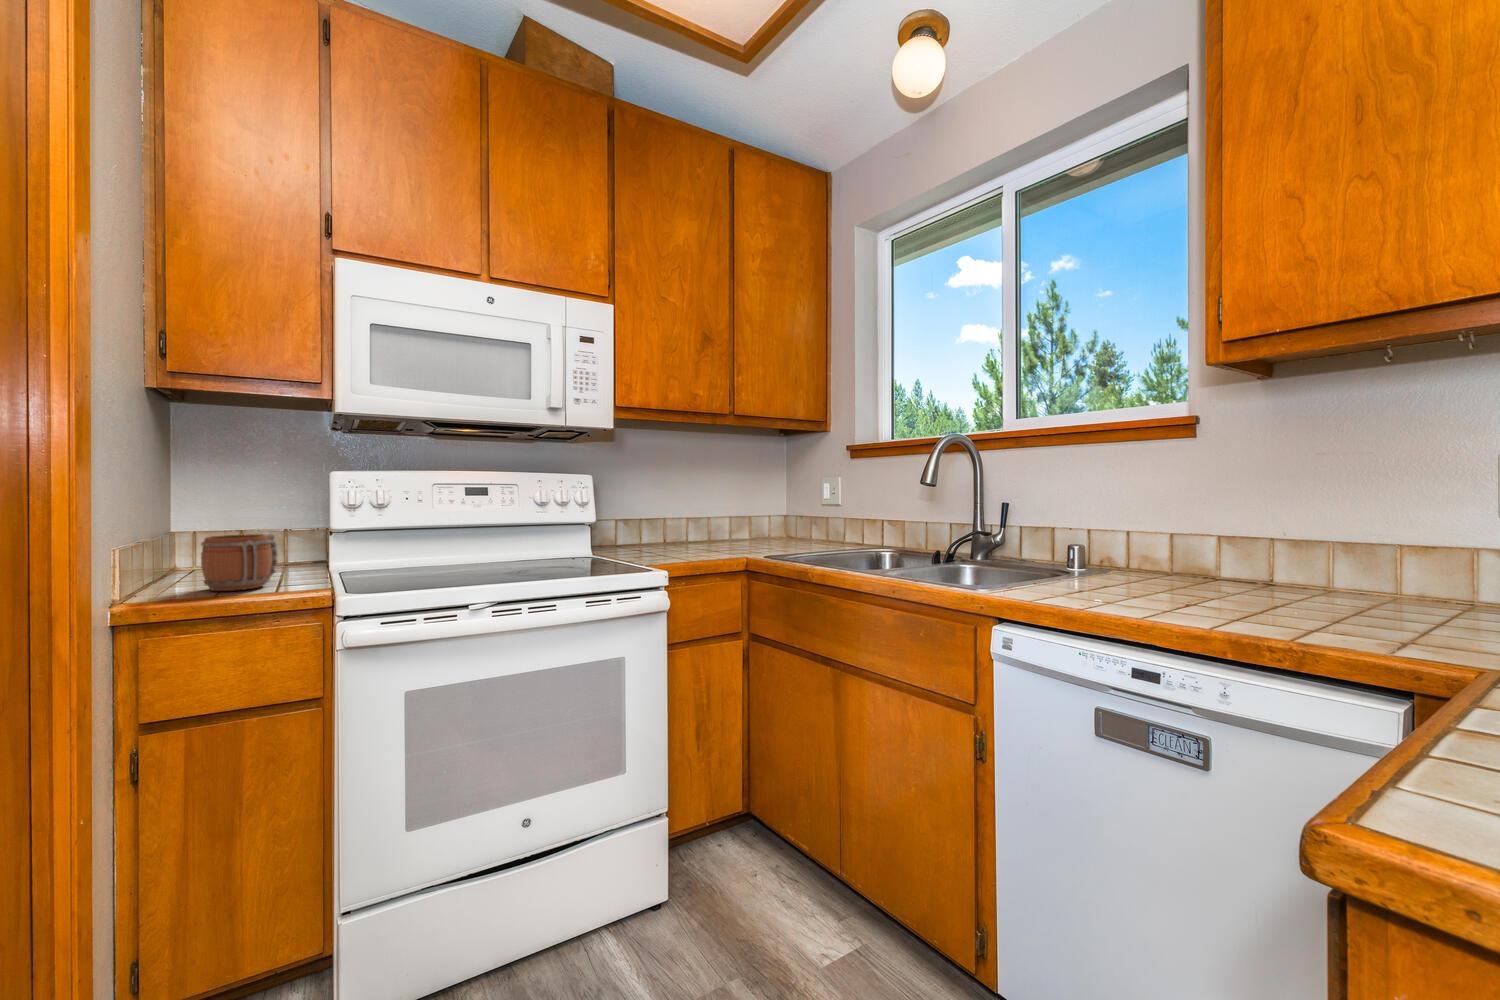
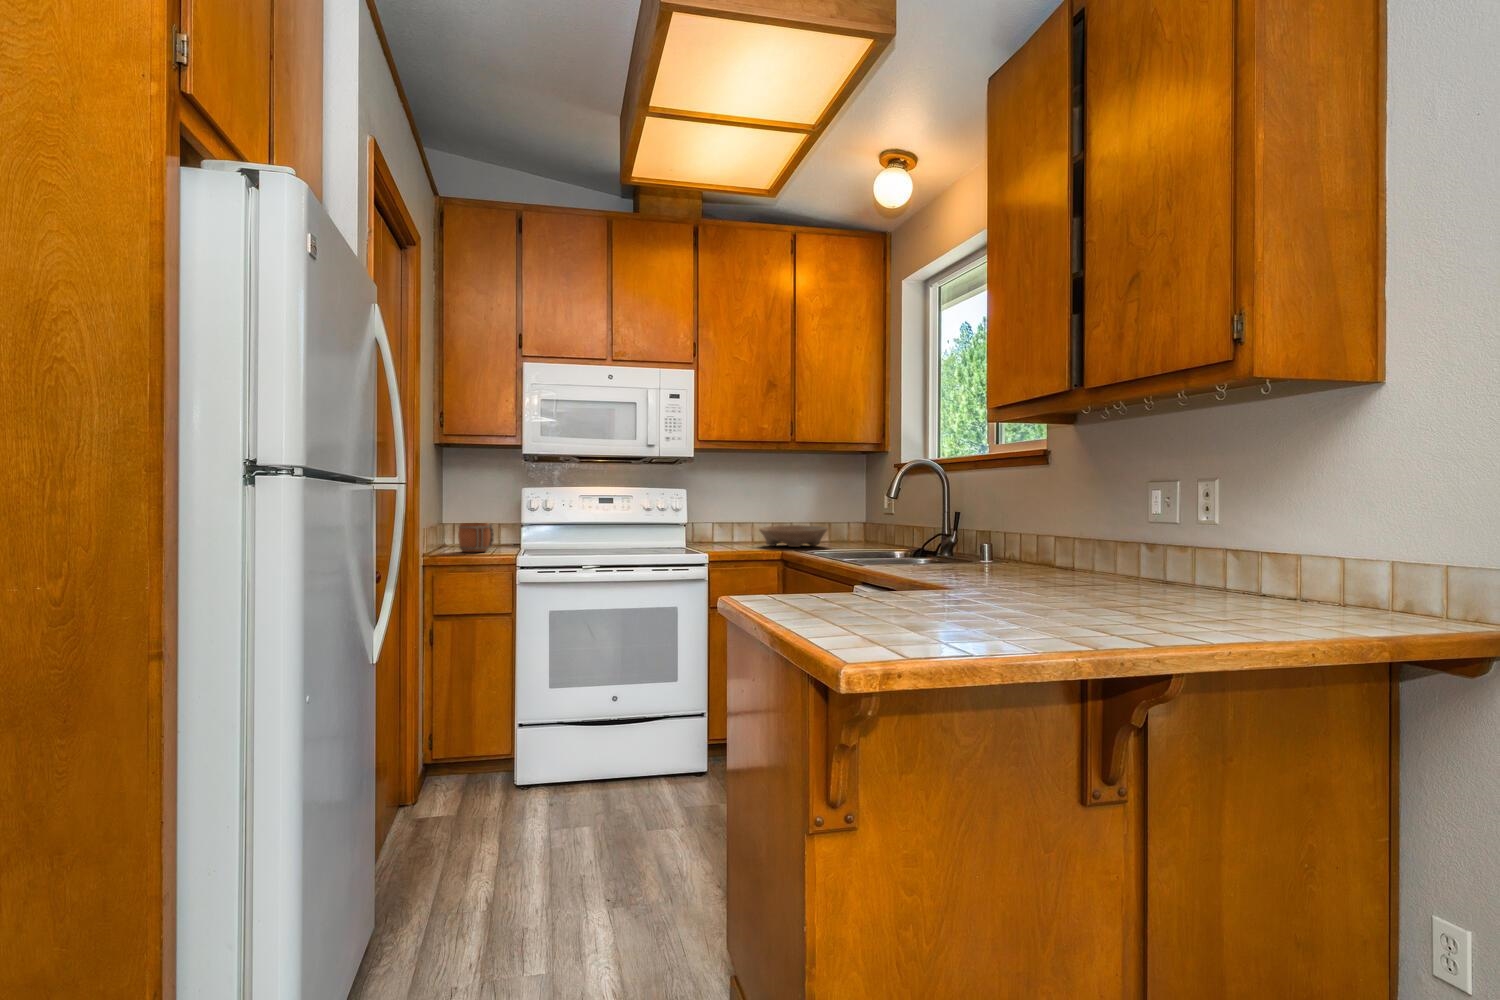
bowl: none [689,522,777,551] -> present [759,525,827,547]

